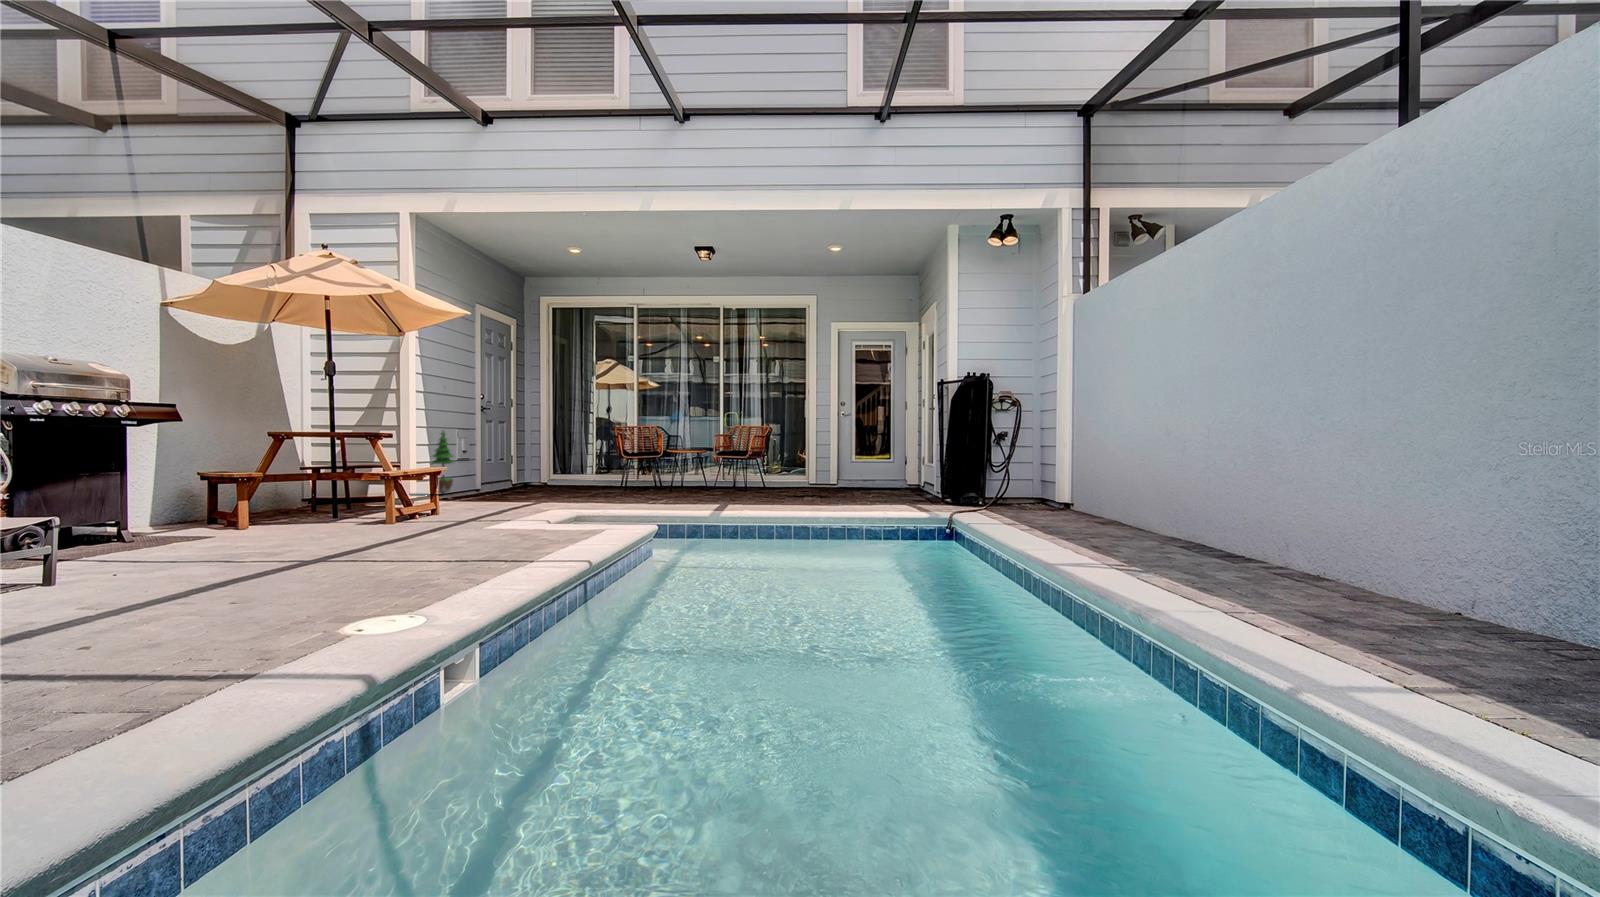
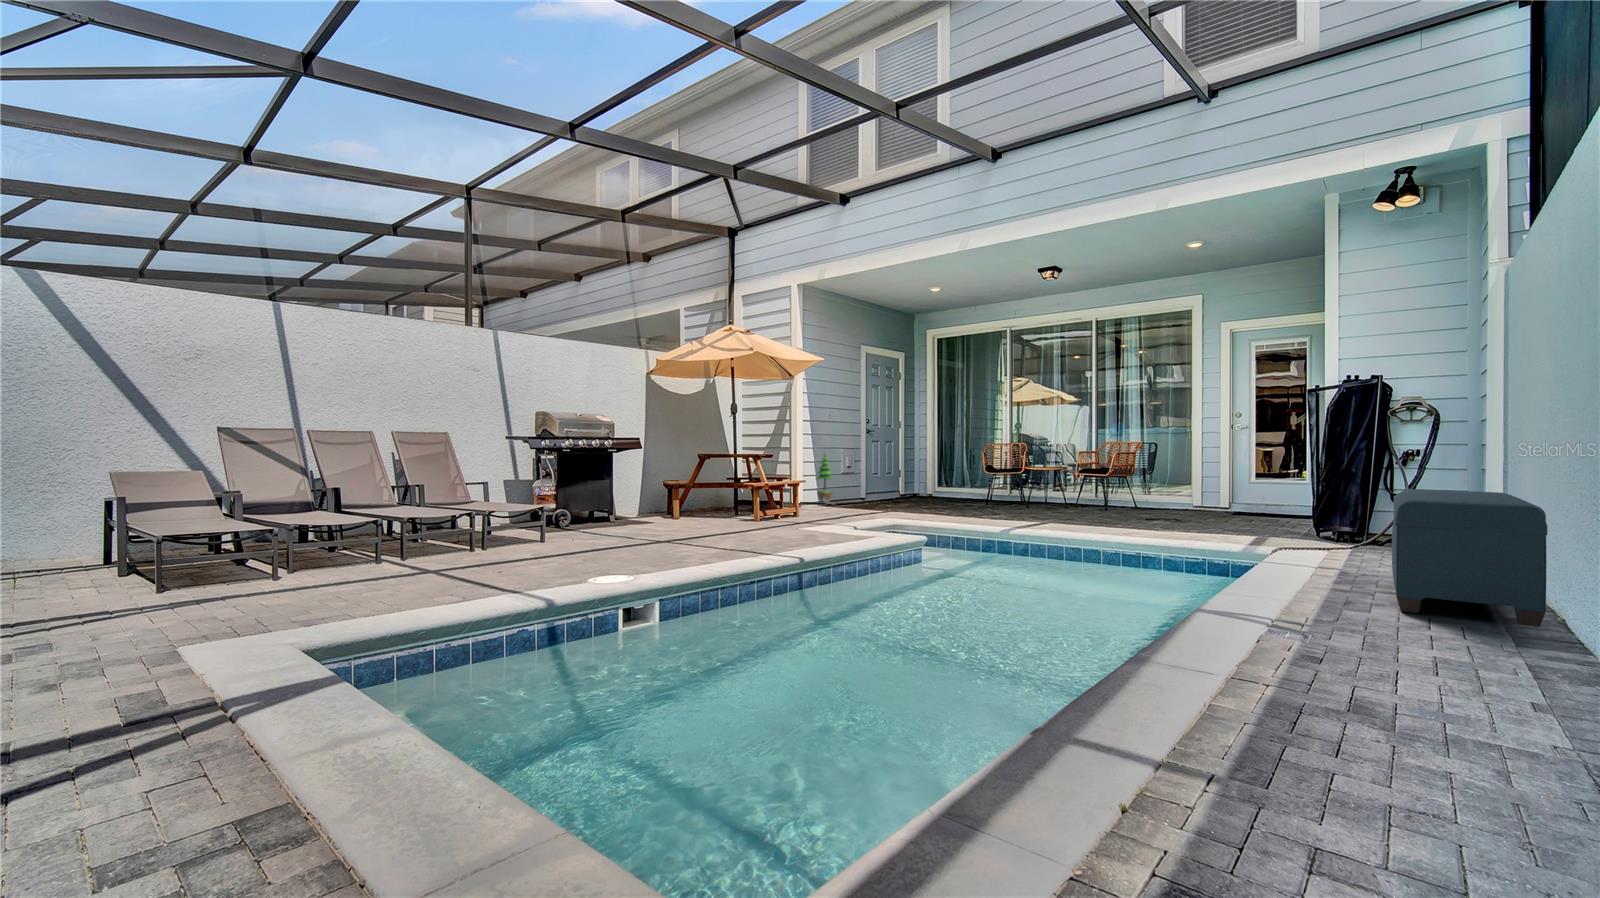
bench: none [1053,463,1195,555] -> present [1392,489,1547,627]

